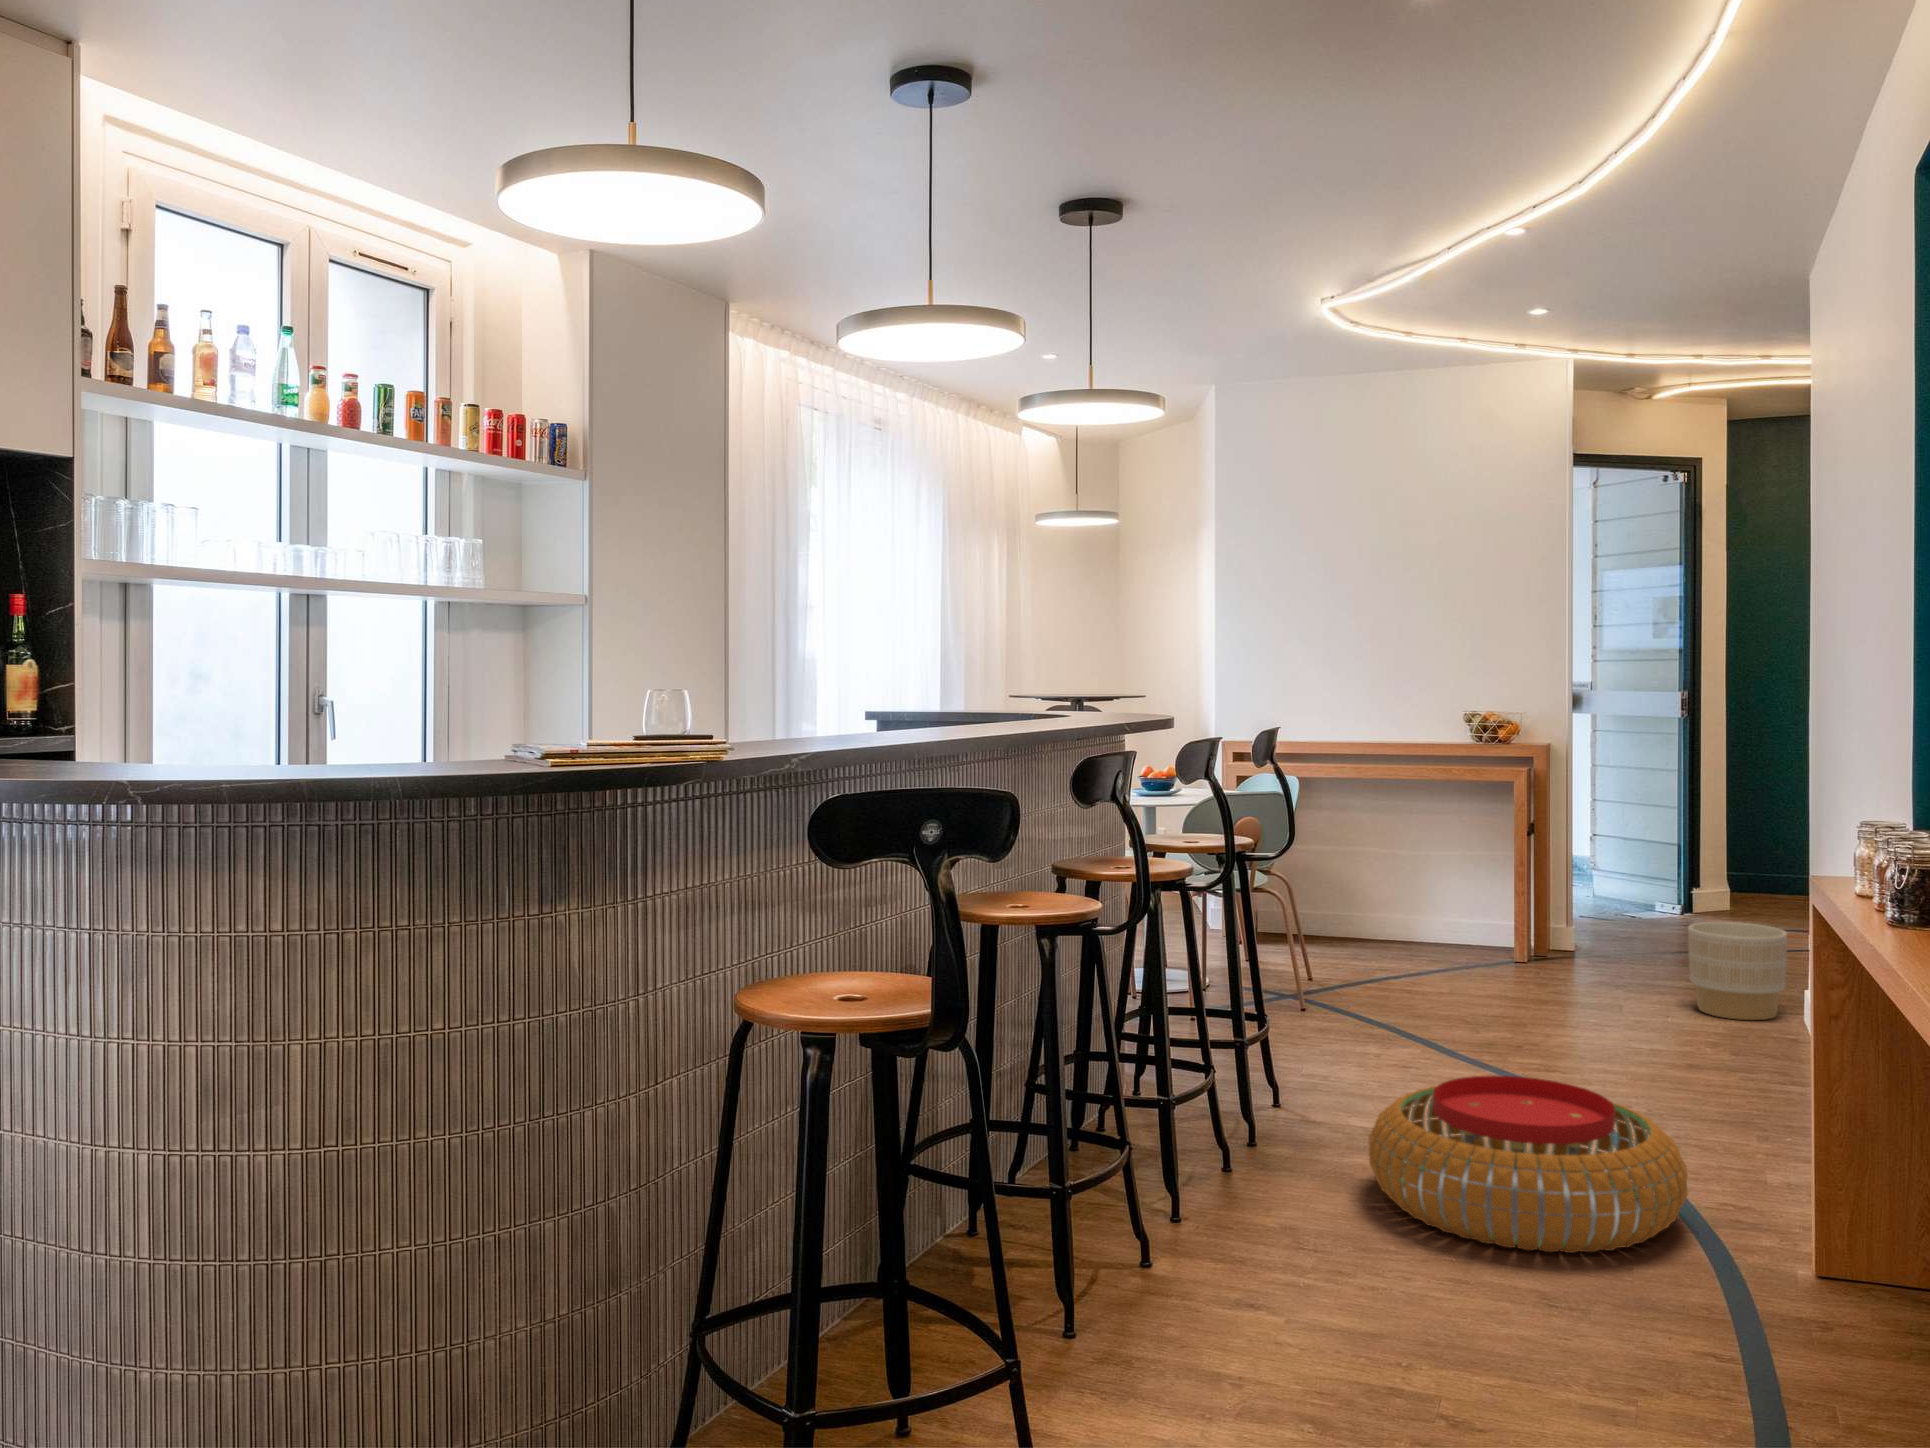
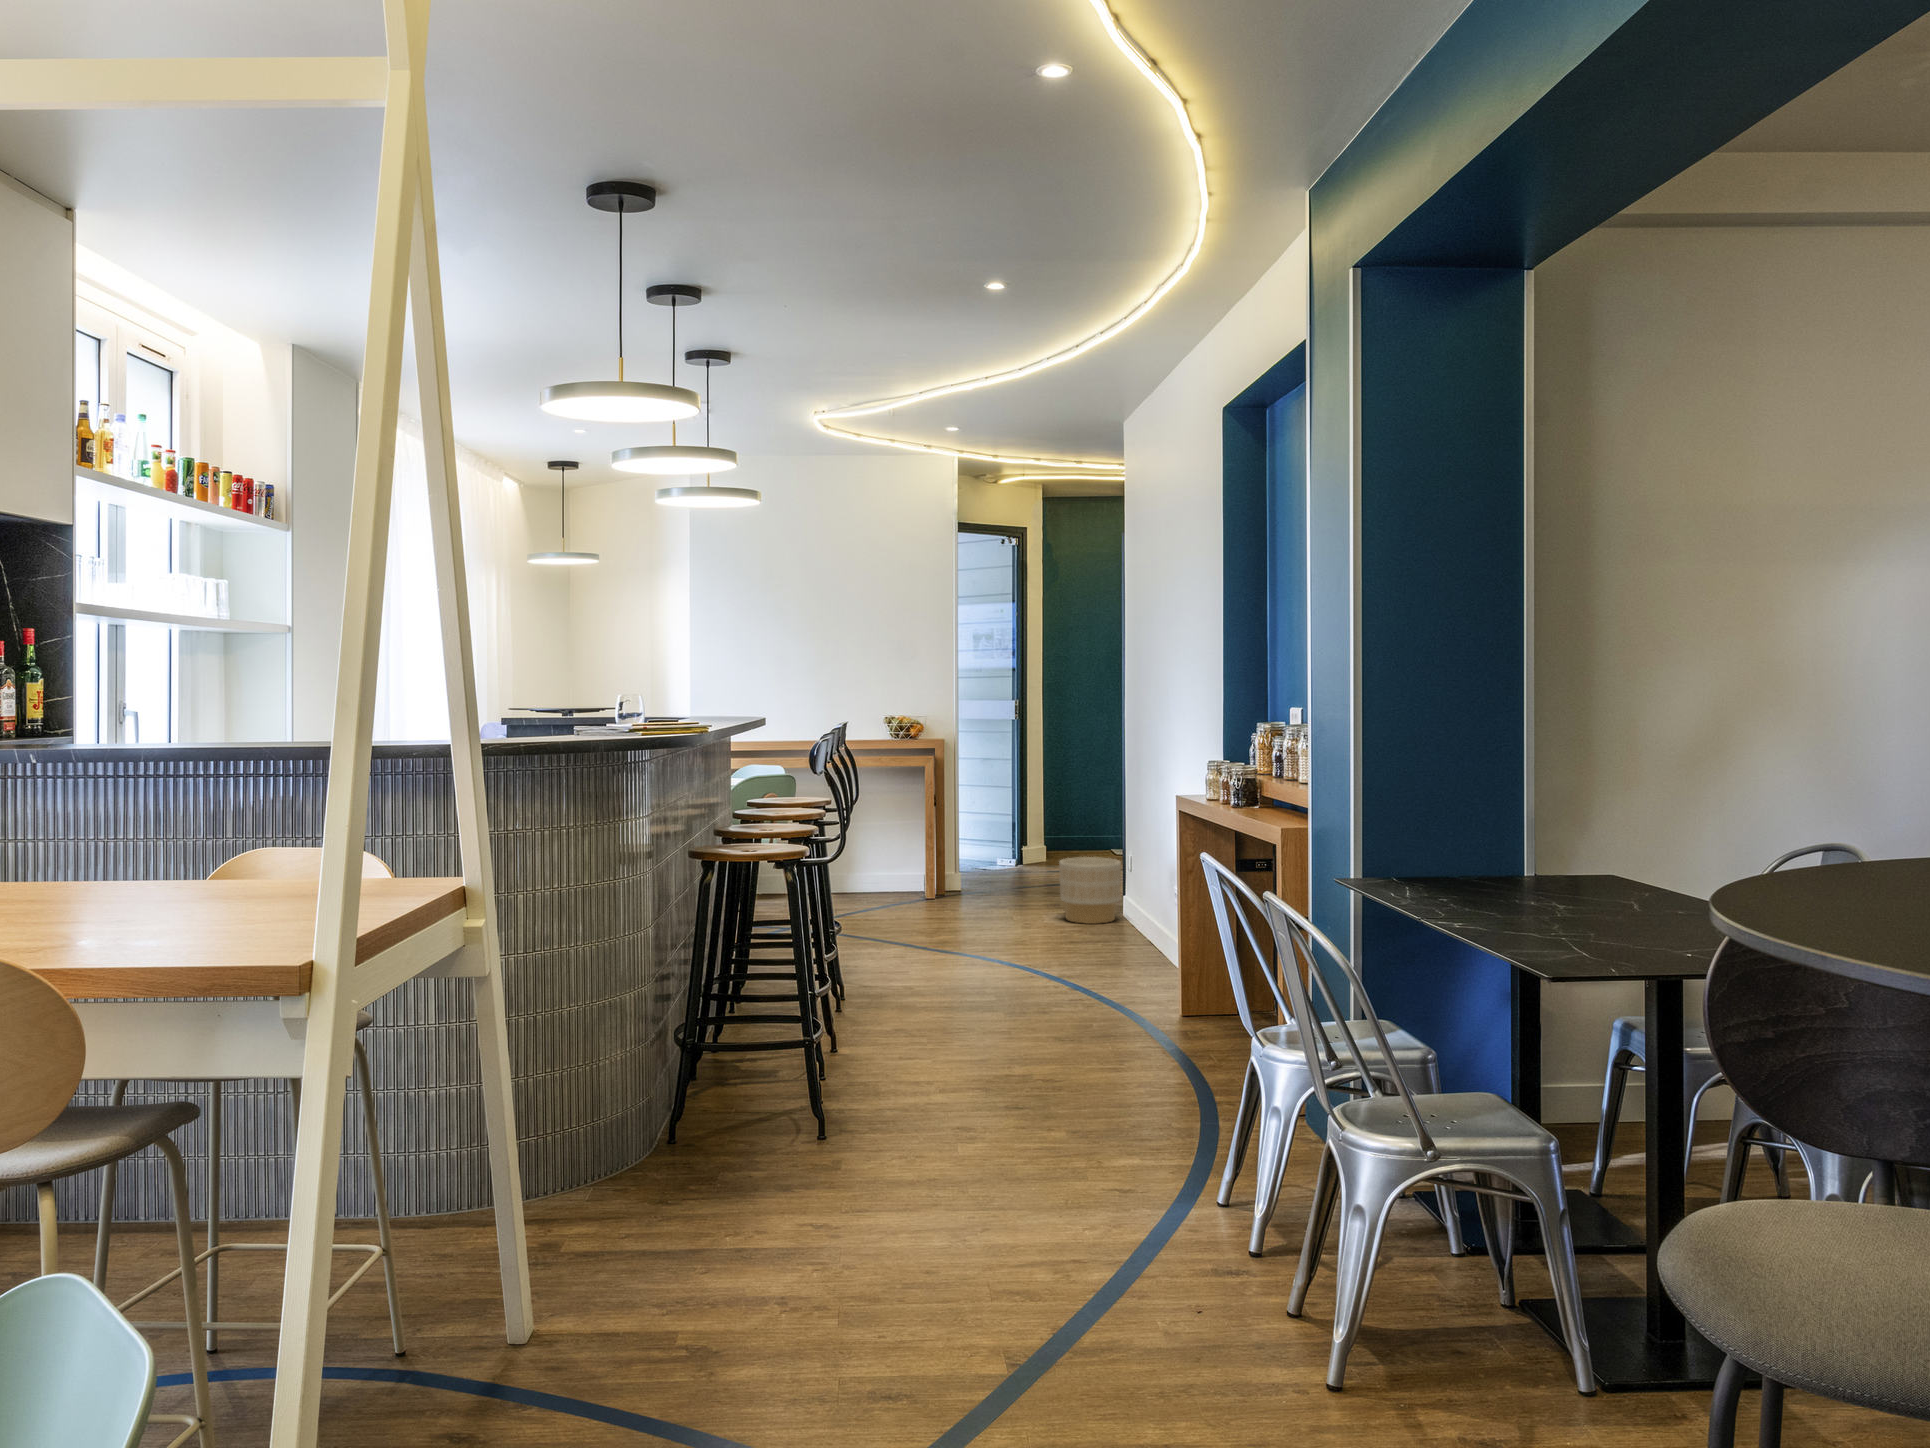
pouf: present [1369,1076,1688,1253] -> none [941,952,1148,1061]

